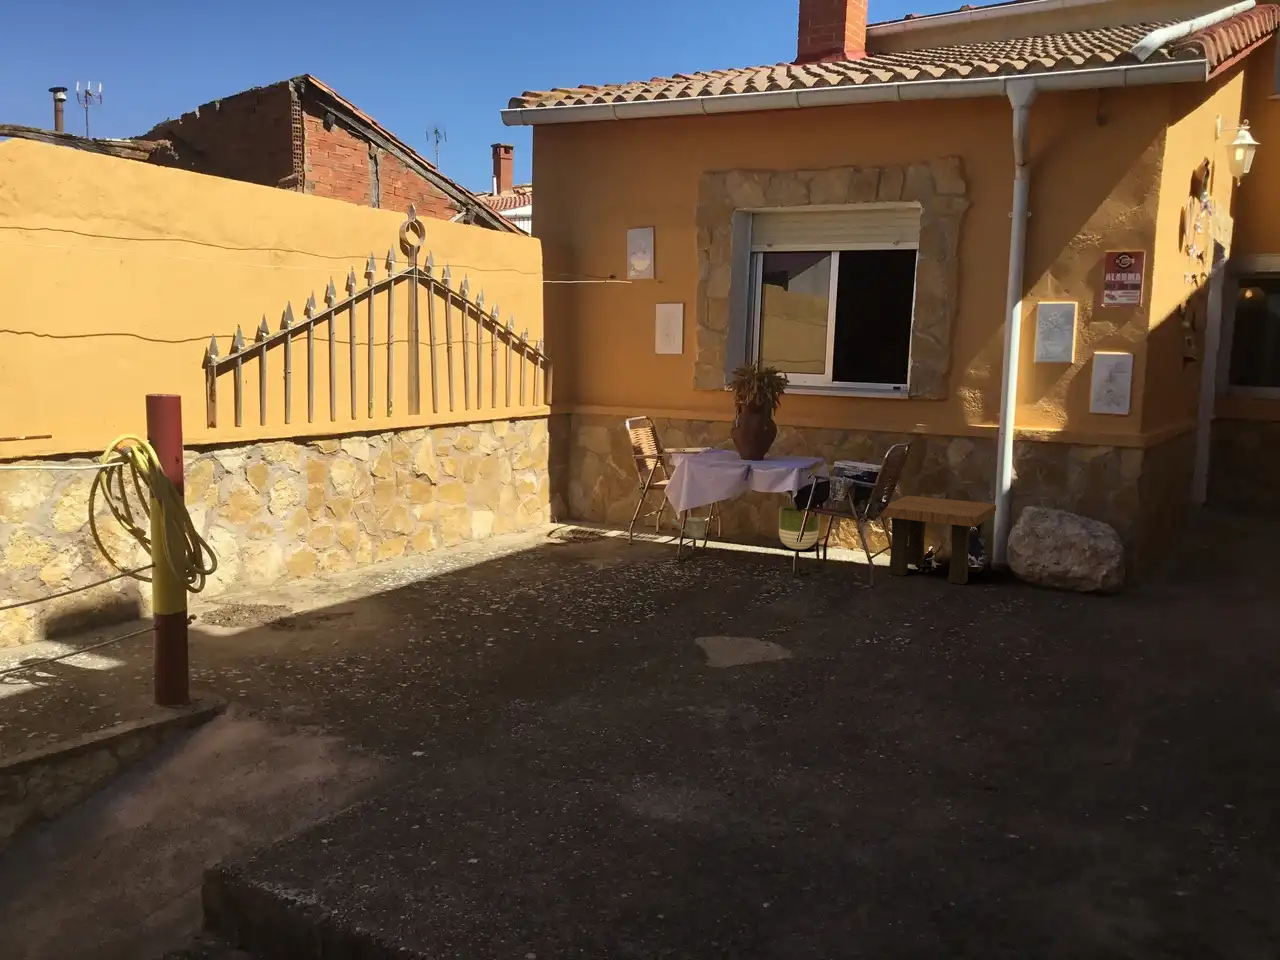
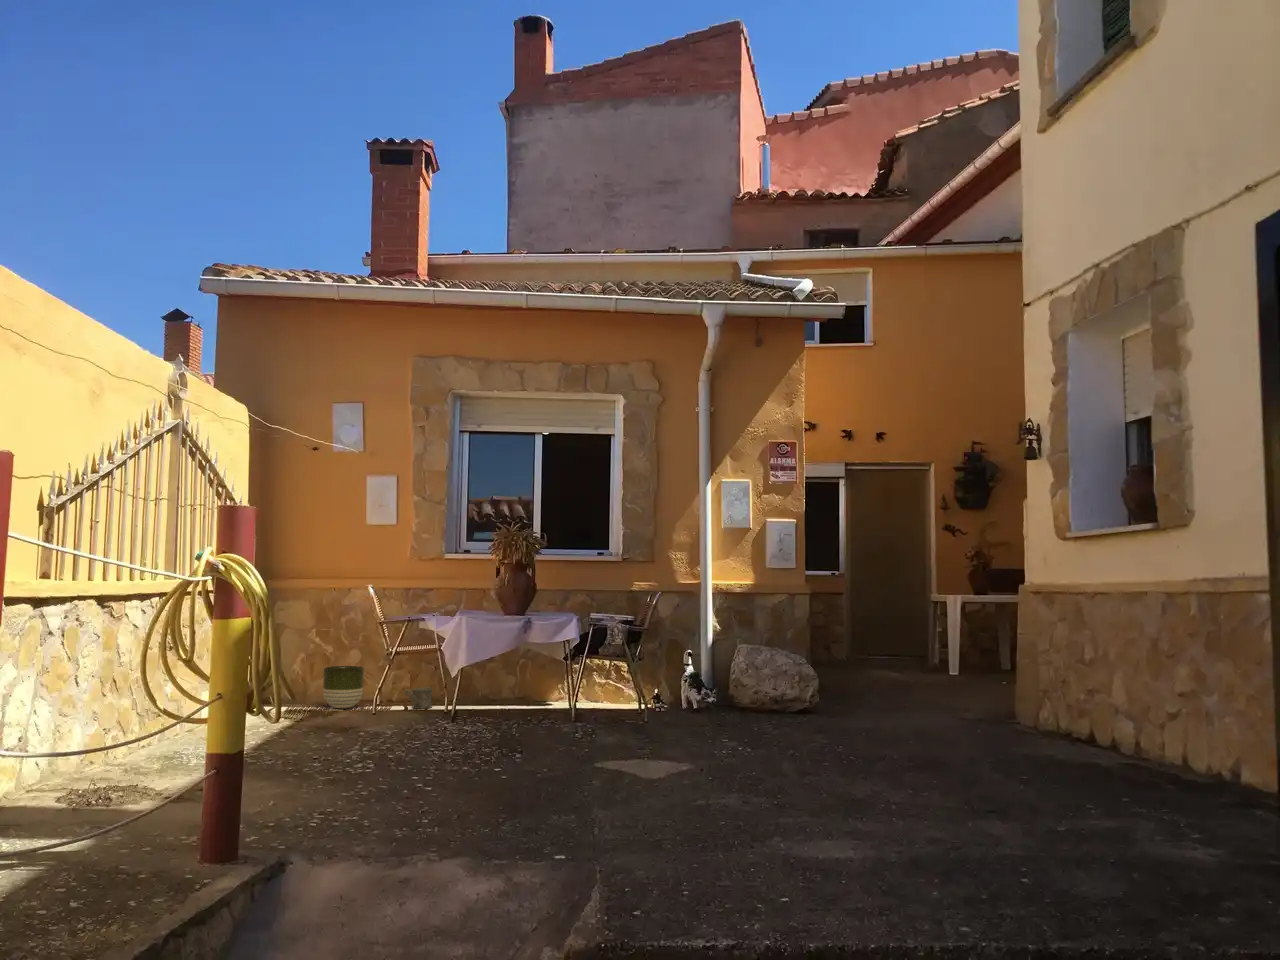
side table: present [880,496,996,584] -> none [626,647,710,716]
planter: present [779,505,820,550] -> present [323,666,364,708]

